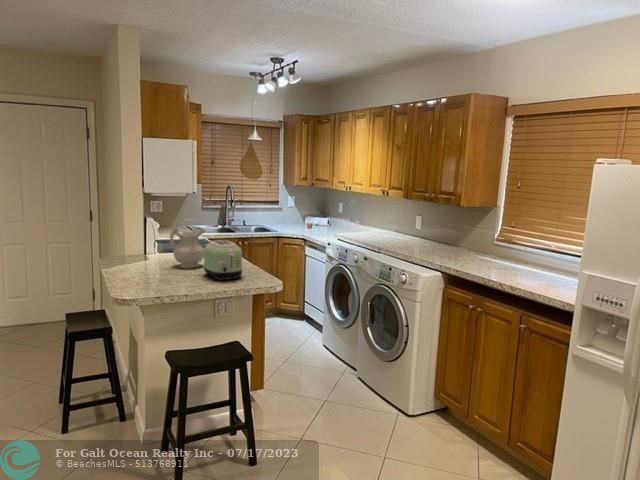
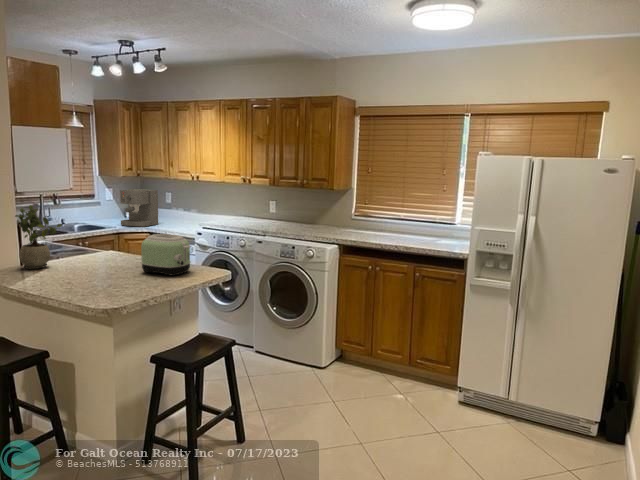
coffee maker: none [285,197,320,233] -> present [120,189,158,227]
potted plant: none [140,208,167,259] -> present [15,205,62,269]
ceramic pitcher: present [170,229,204,268] -> none [84,225,123,271]

